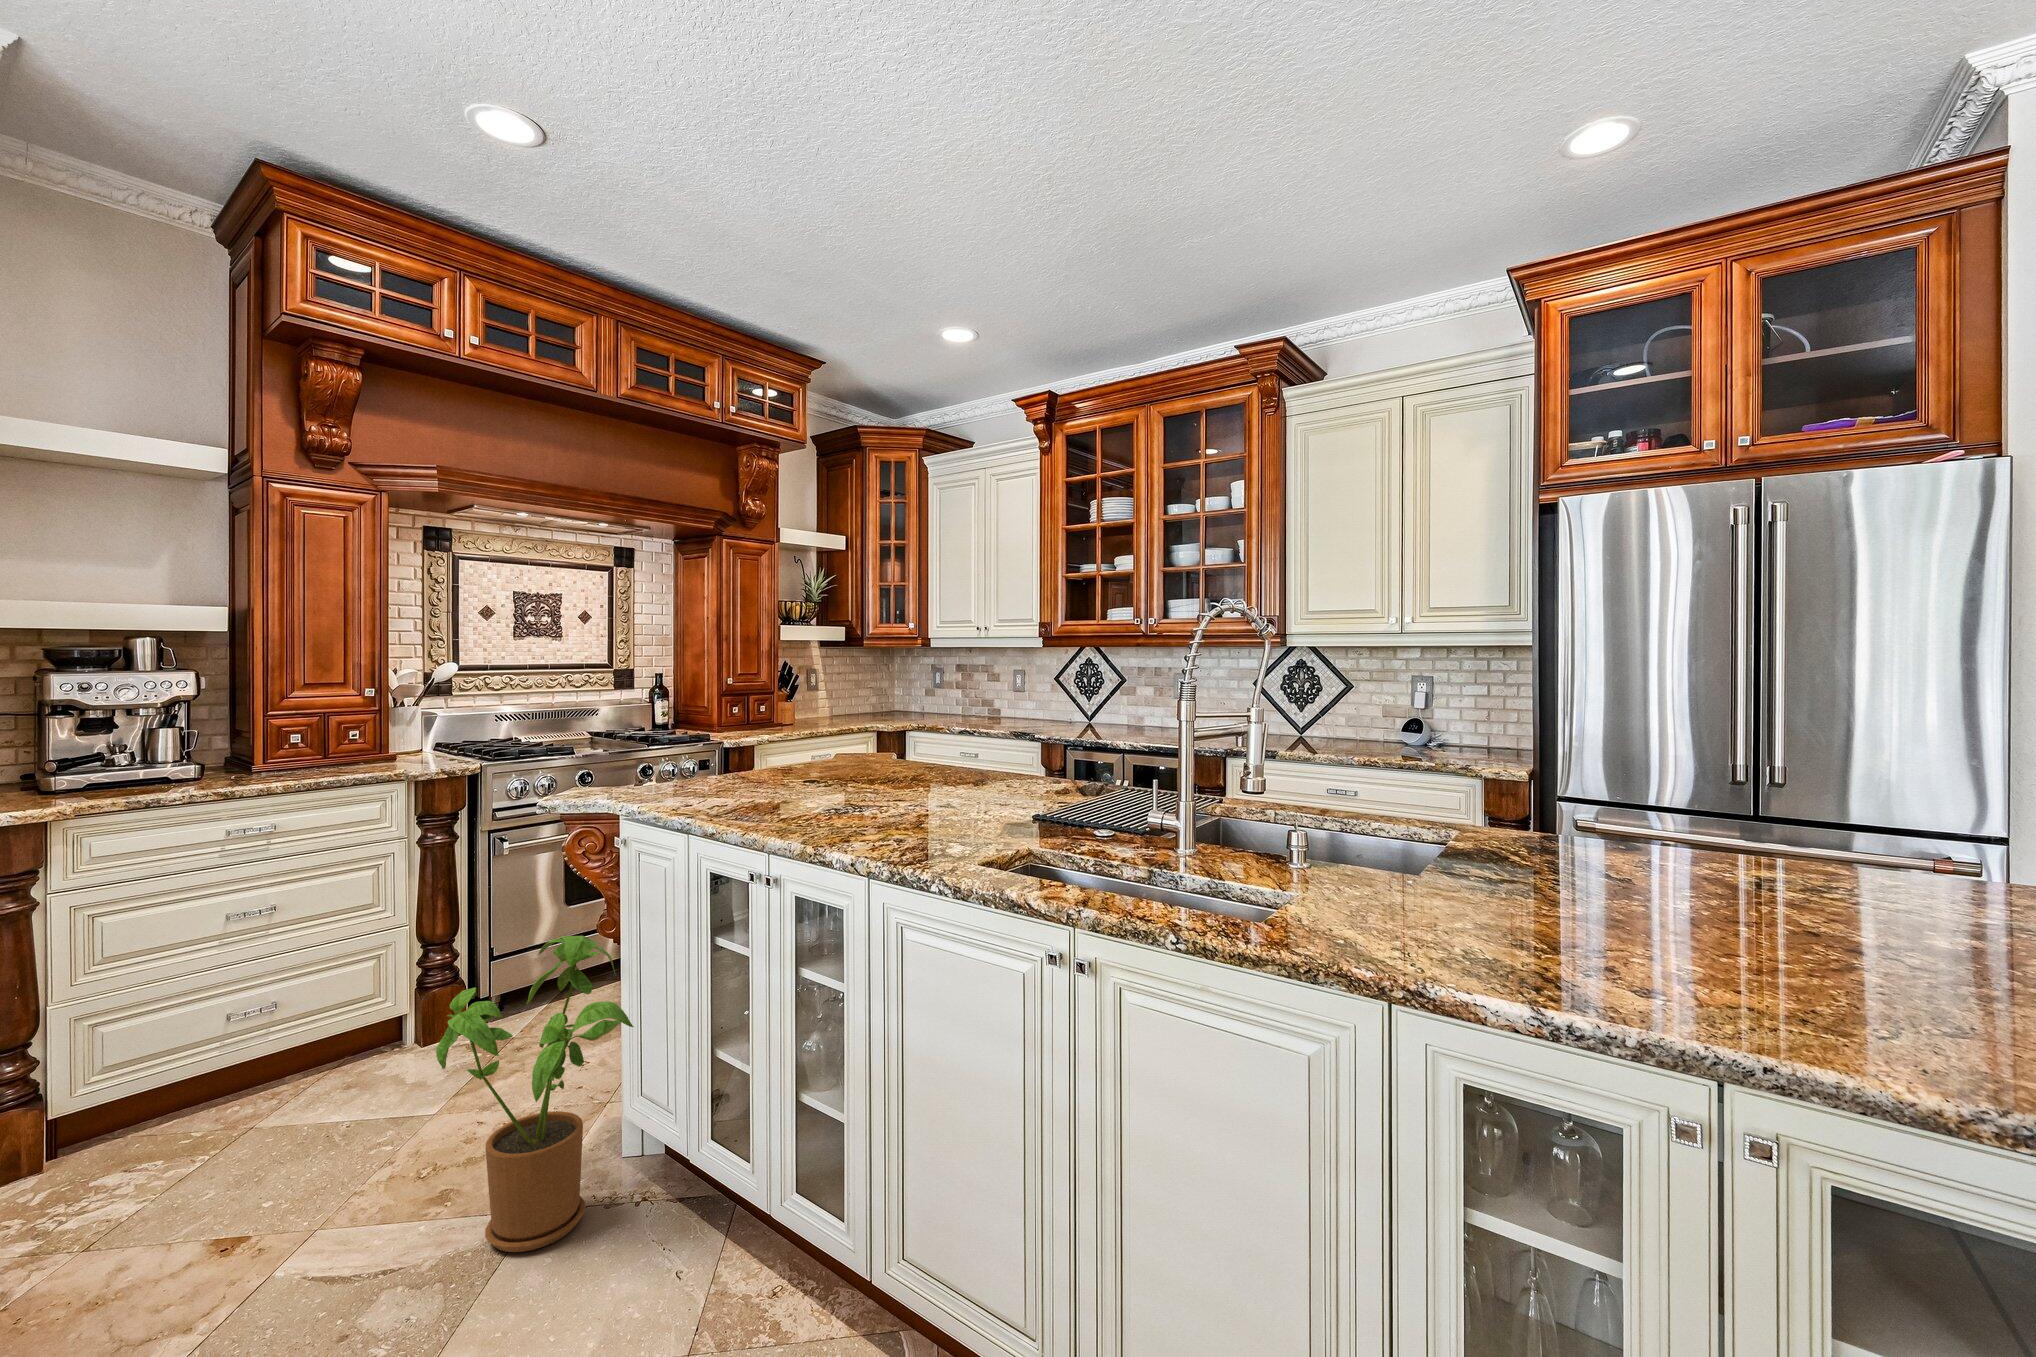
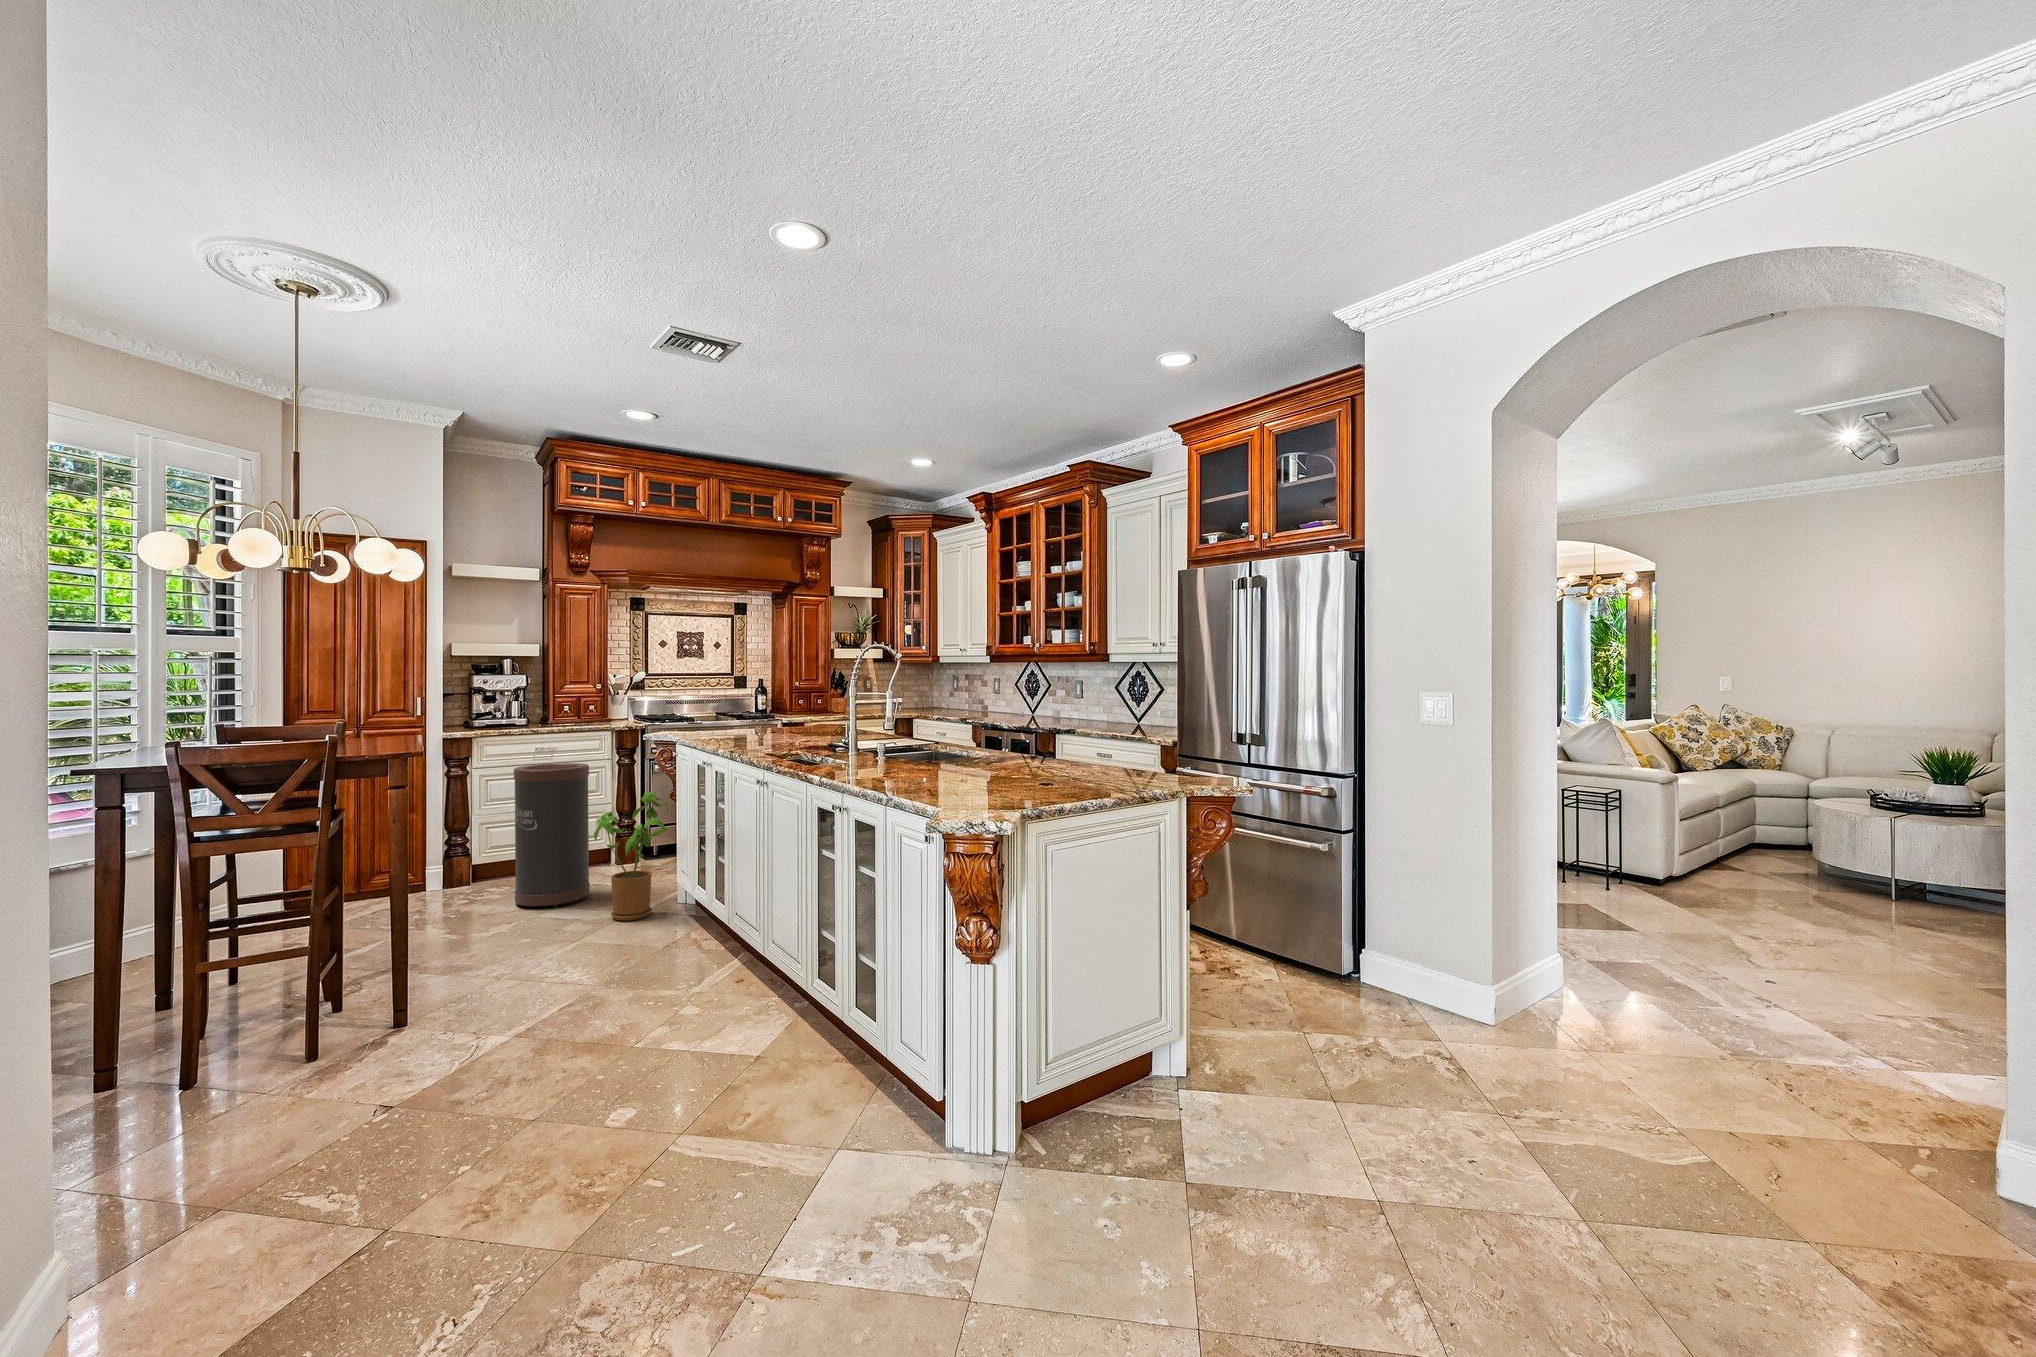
trash can: none [193,867,397,1234] -> present [514,763,590,907]

